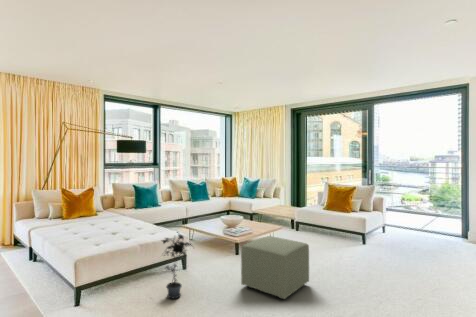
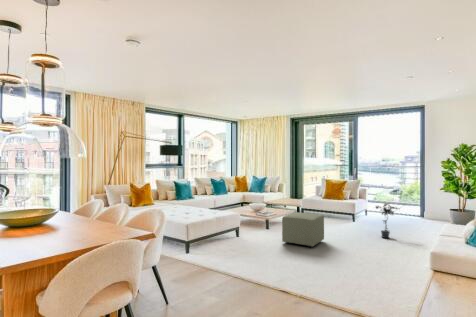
potted plant: present [163,232,192,299] -> present [376,204,398,238]

